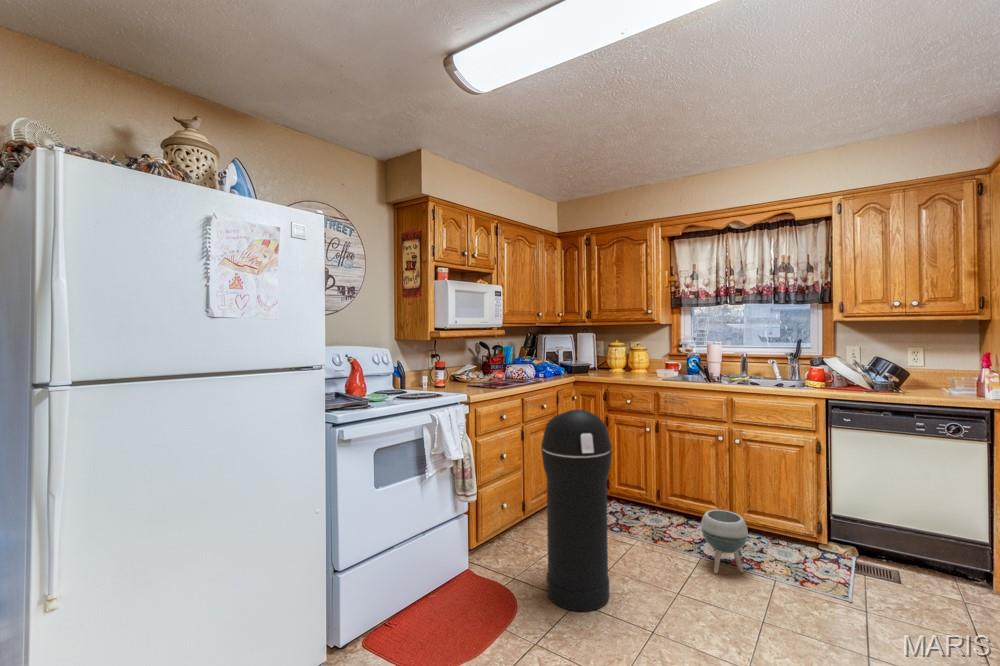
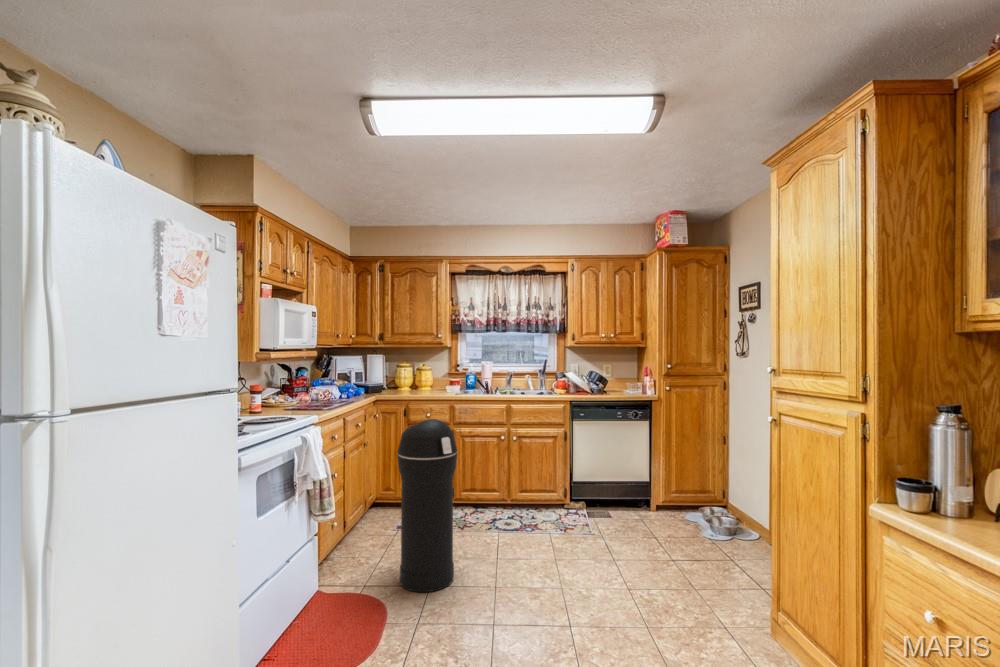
planter: present [701,510,748,573] -> none [503,491,534,539]

